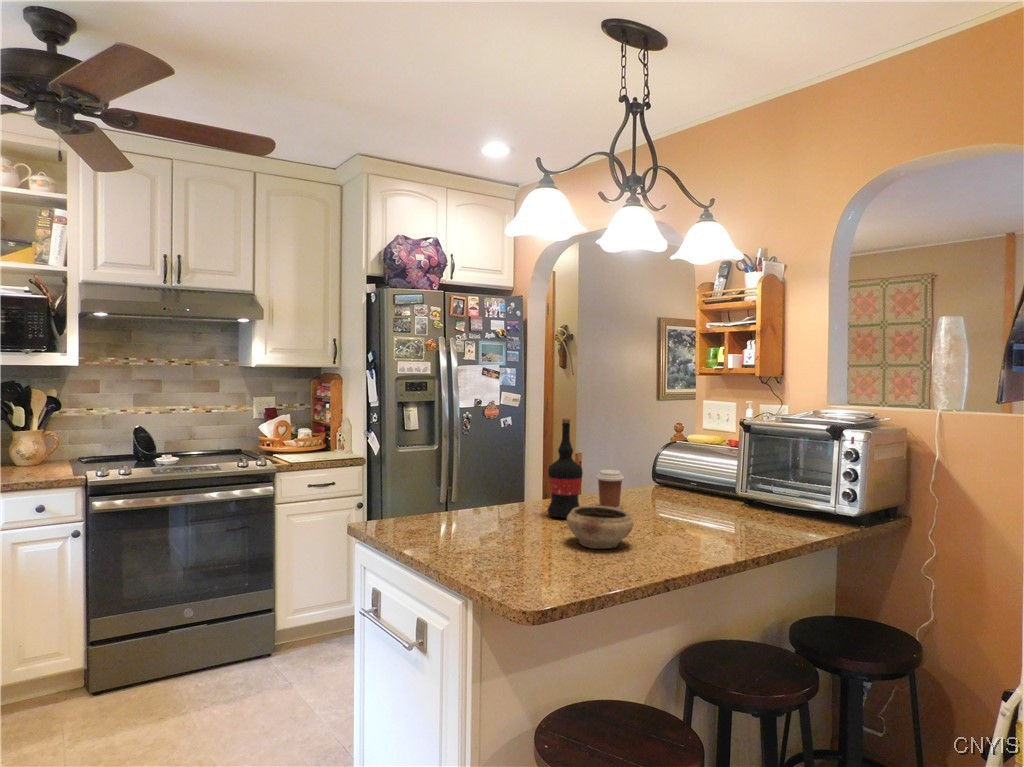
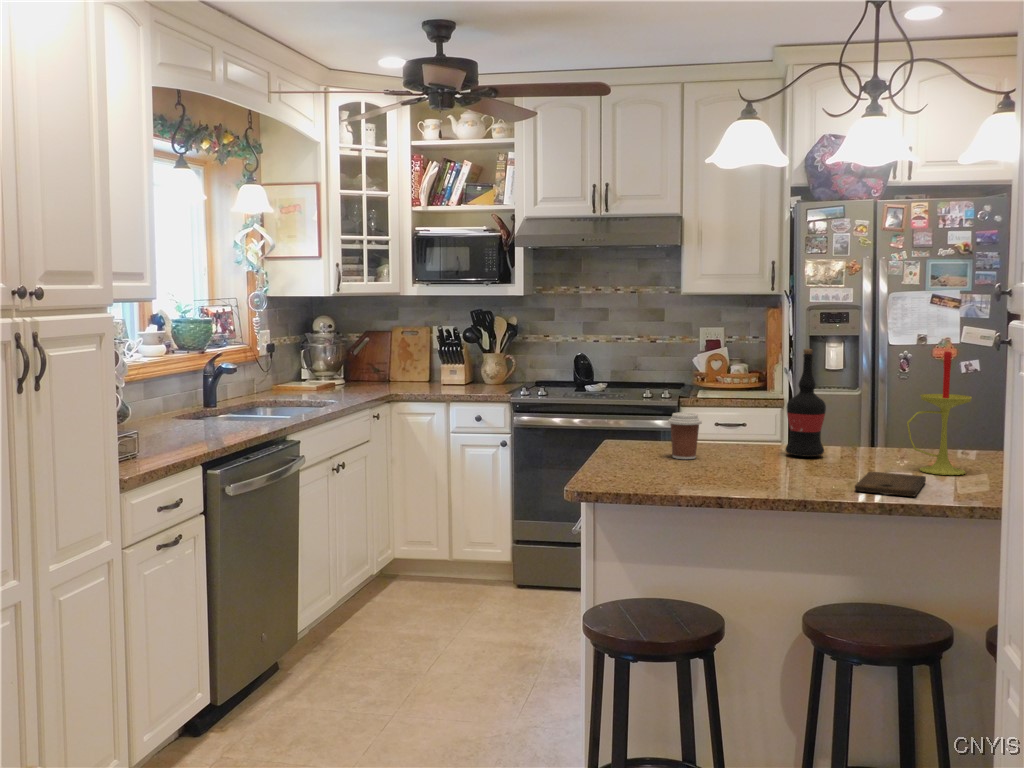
candle: none [658,413,699,518] -> present [907,351,972,475]
coffee cup: present [596,470,624,509] -> present [668,412,702,459]
ceramic bowl: present [567,505,634,549] -> none [727,435,795,476]
cutting board: none [668,524,755,550] -> present [855,472,926,496]

